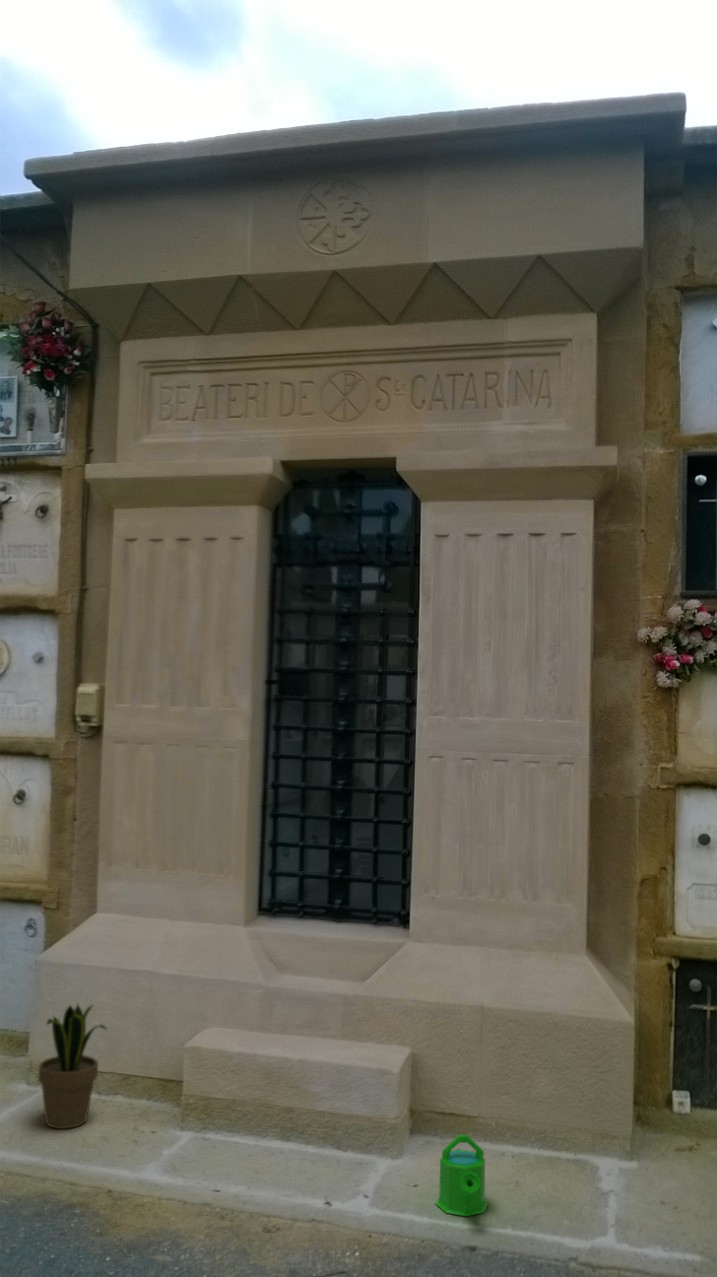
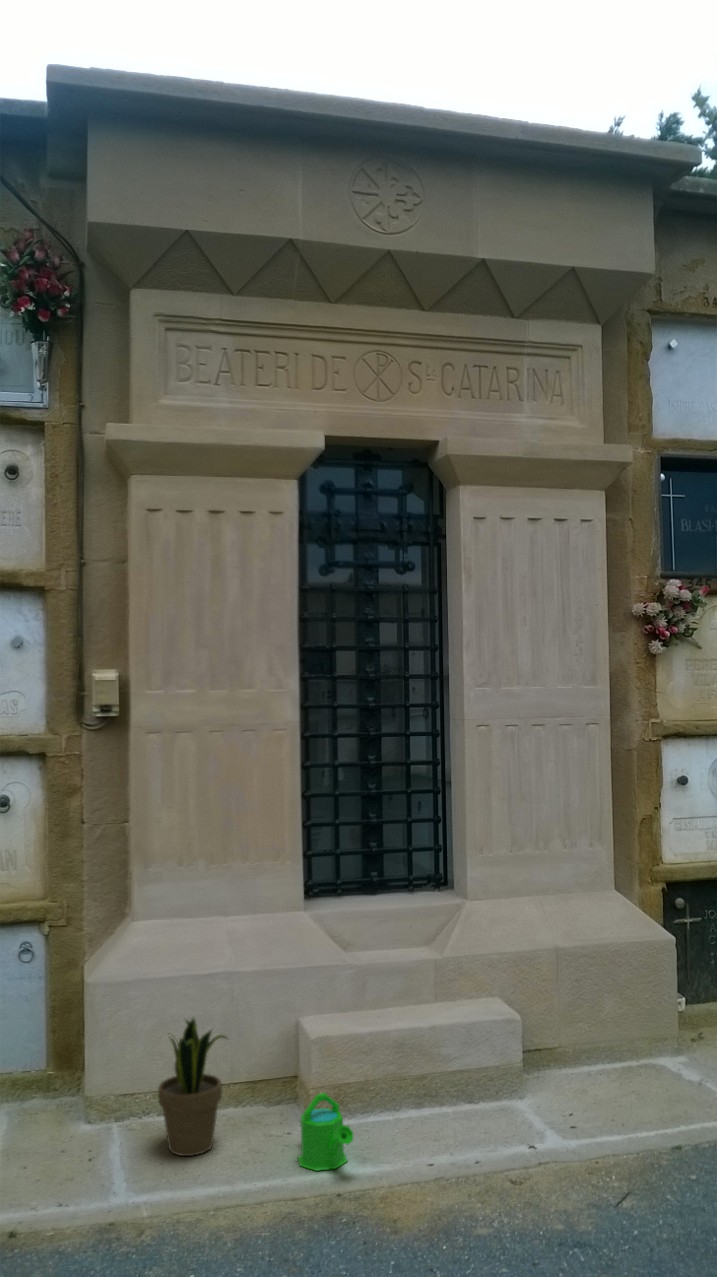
watering can: present [436,1135,488,1216] -> present [298,1093,353,1171]

